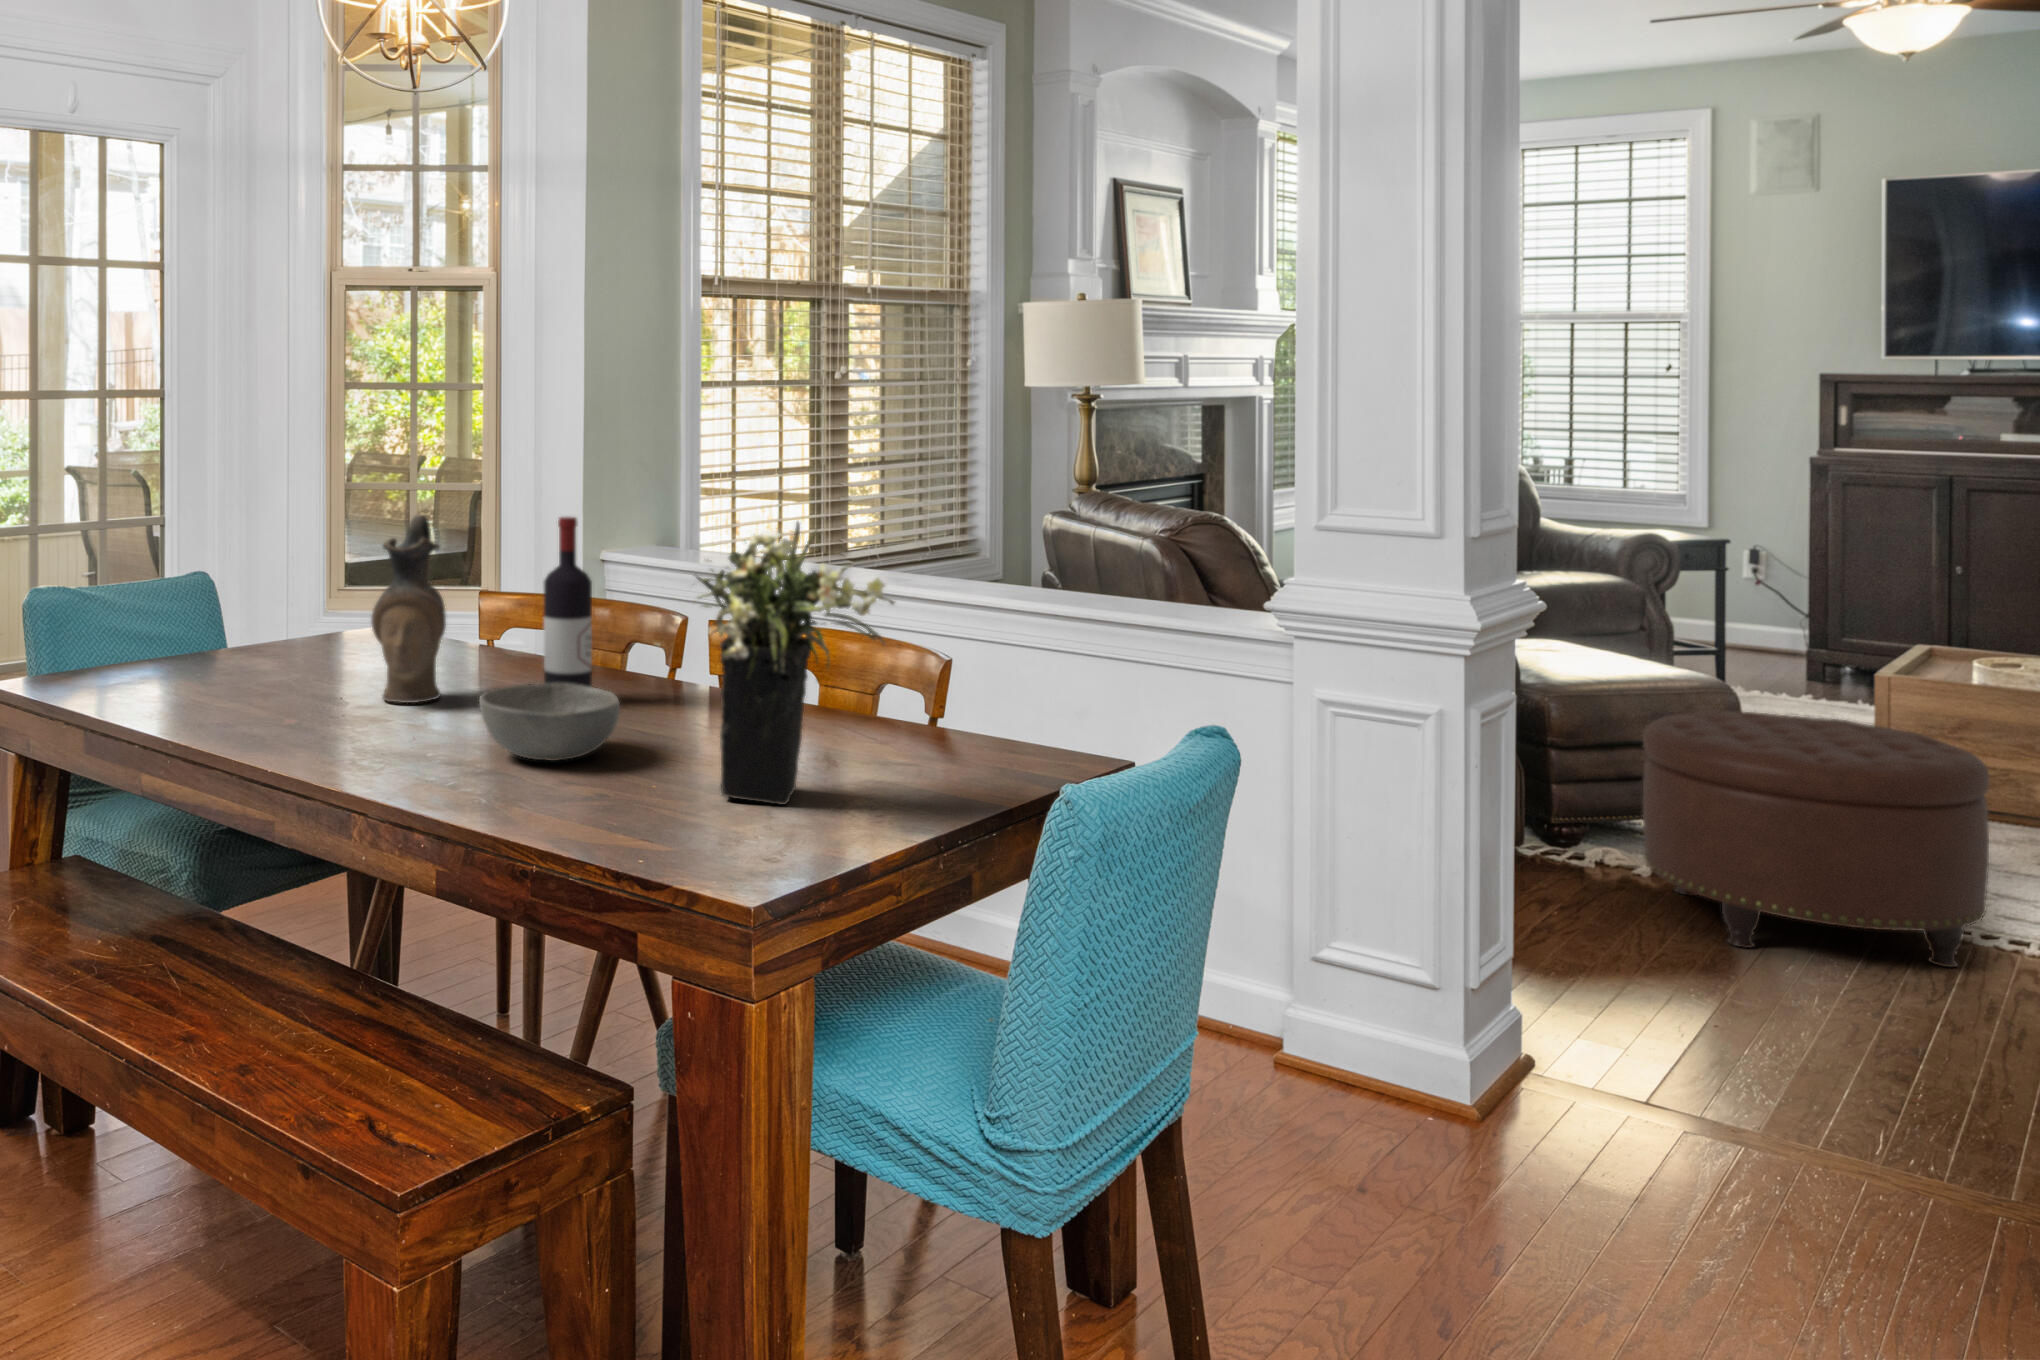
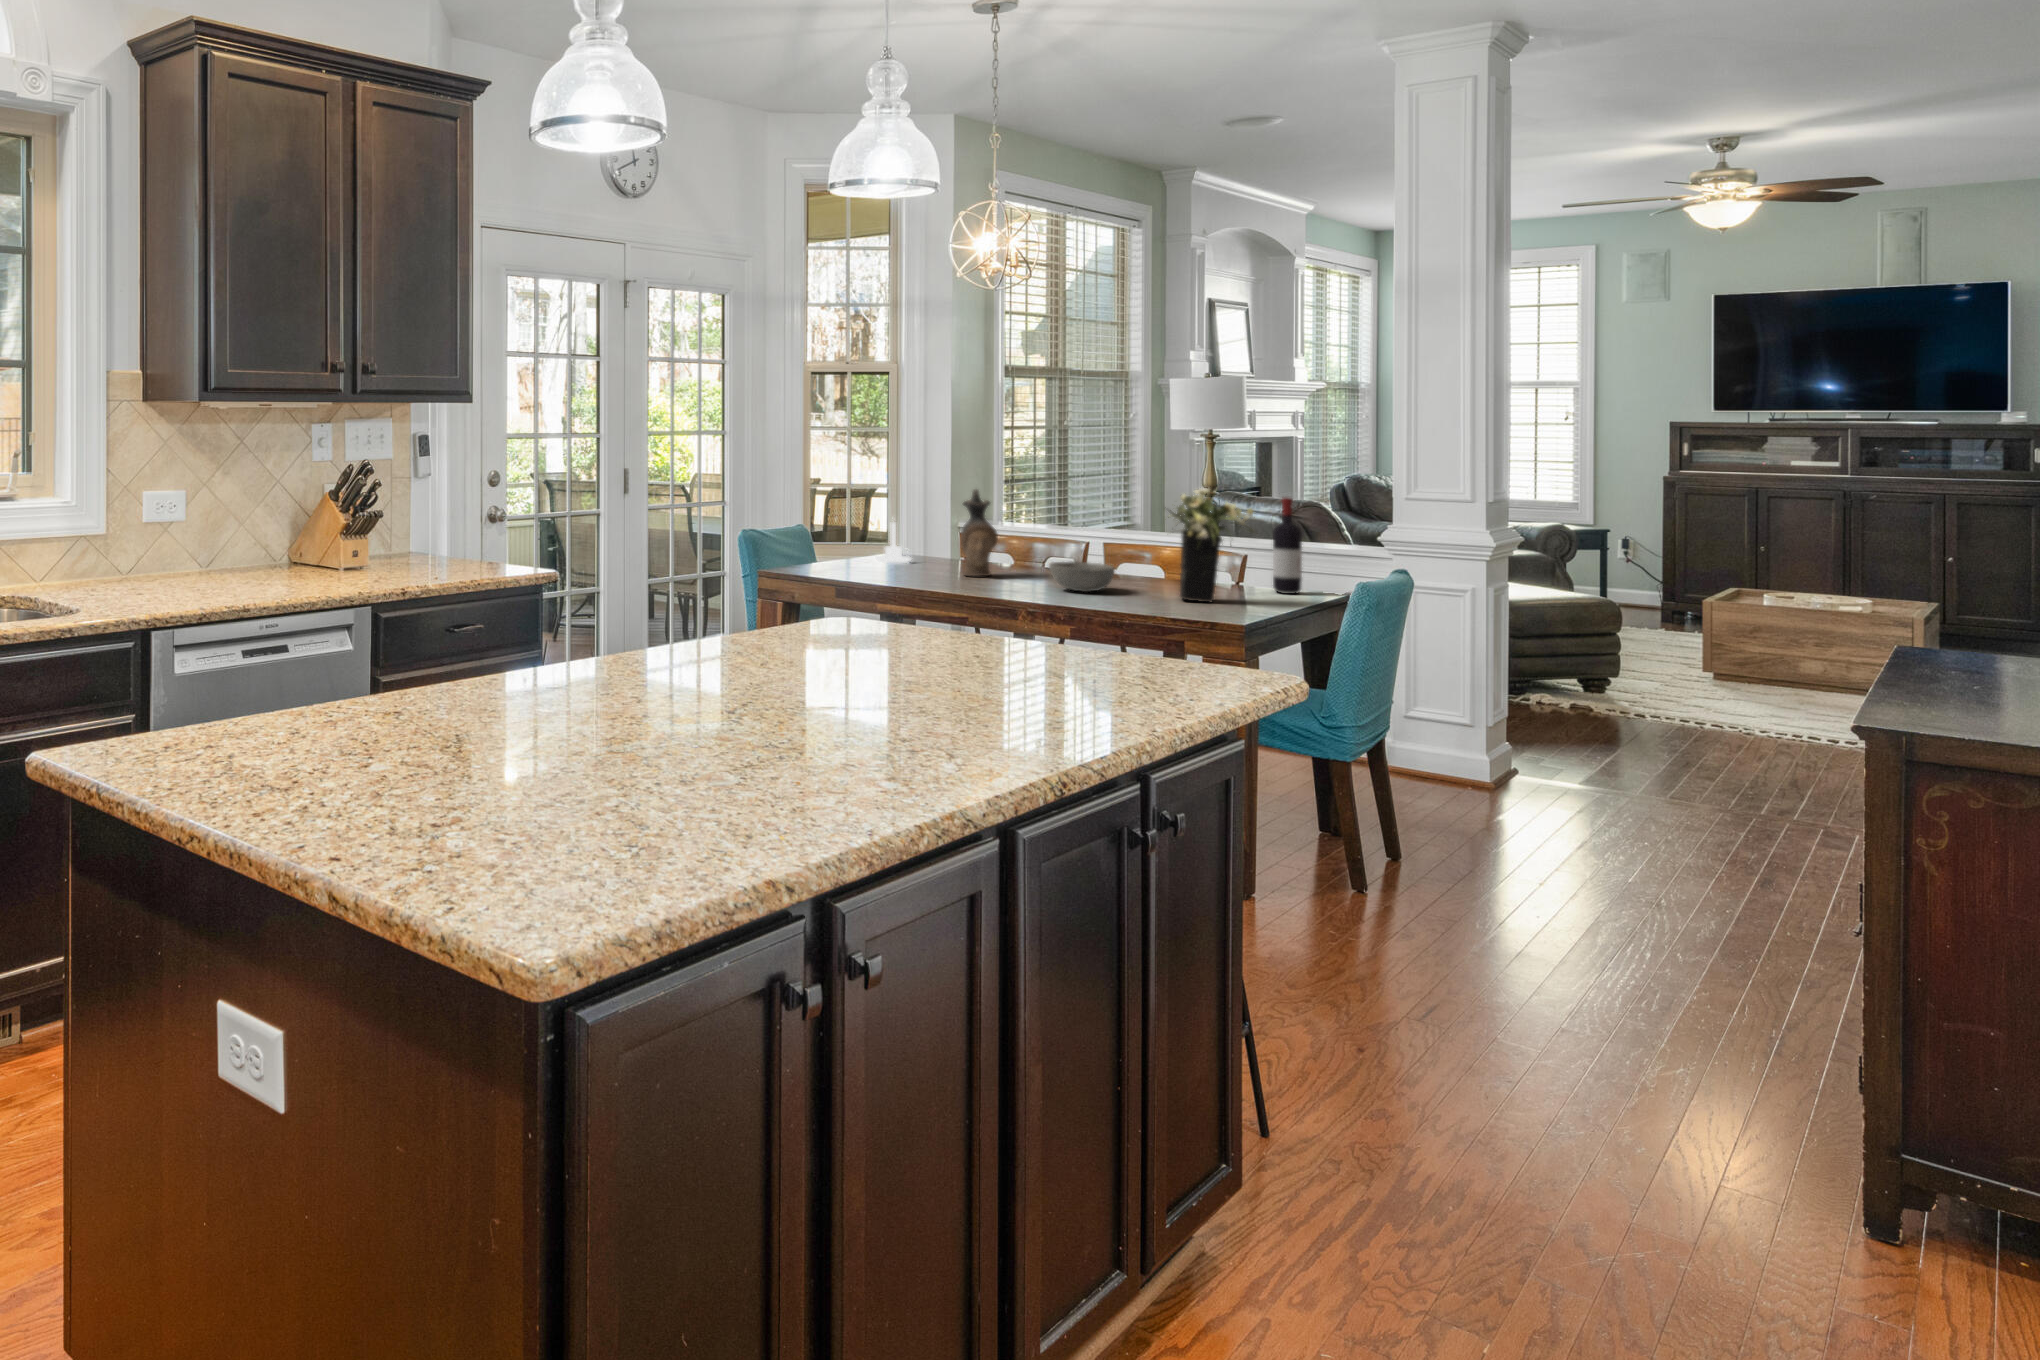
wine bottle: present [544,517,592,687] -> present [1273,498,1302,594]
candle holder: none [282,560,356,659] -> present [876,522,911,563]
ottoman: present [1643,711,1989,967] -> none [1567,612,1762,741]

